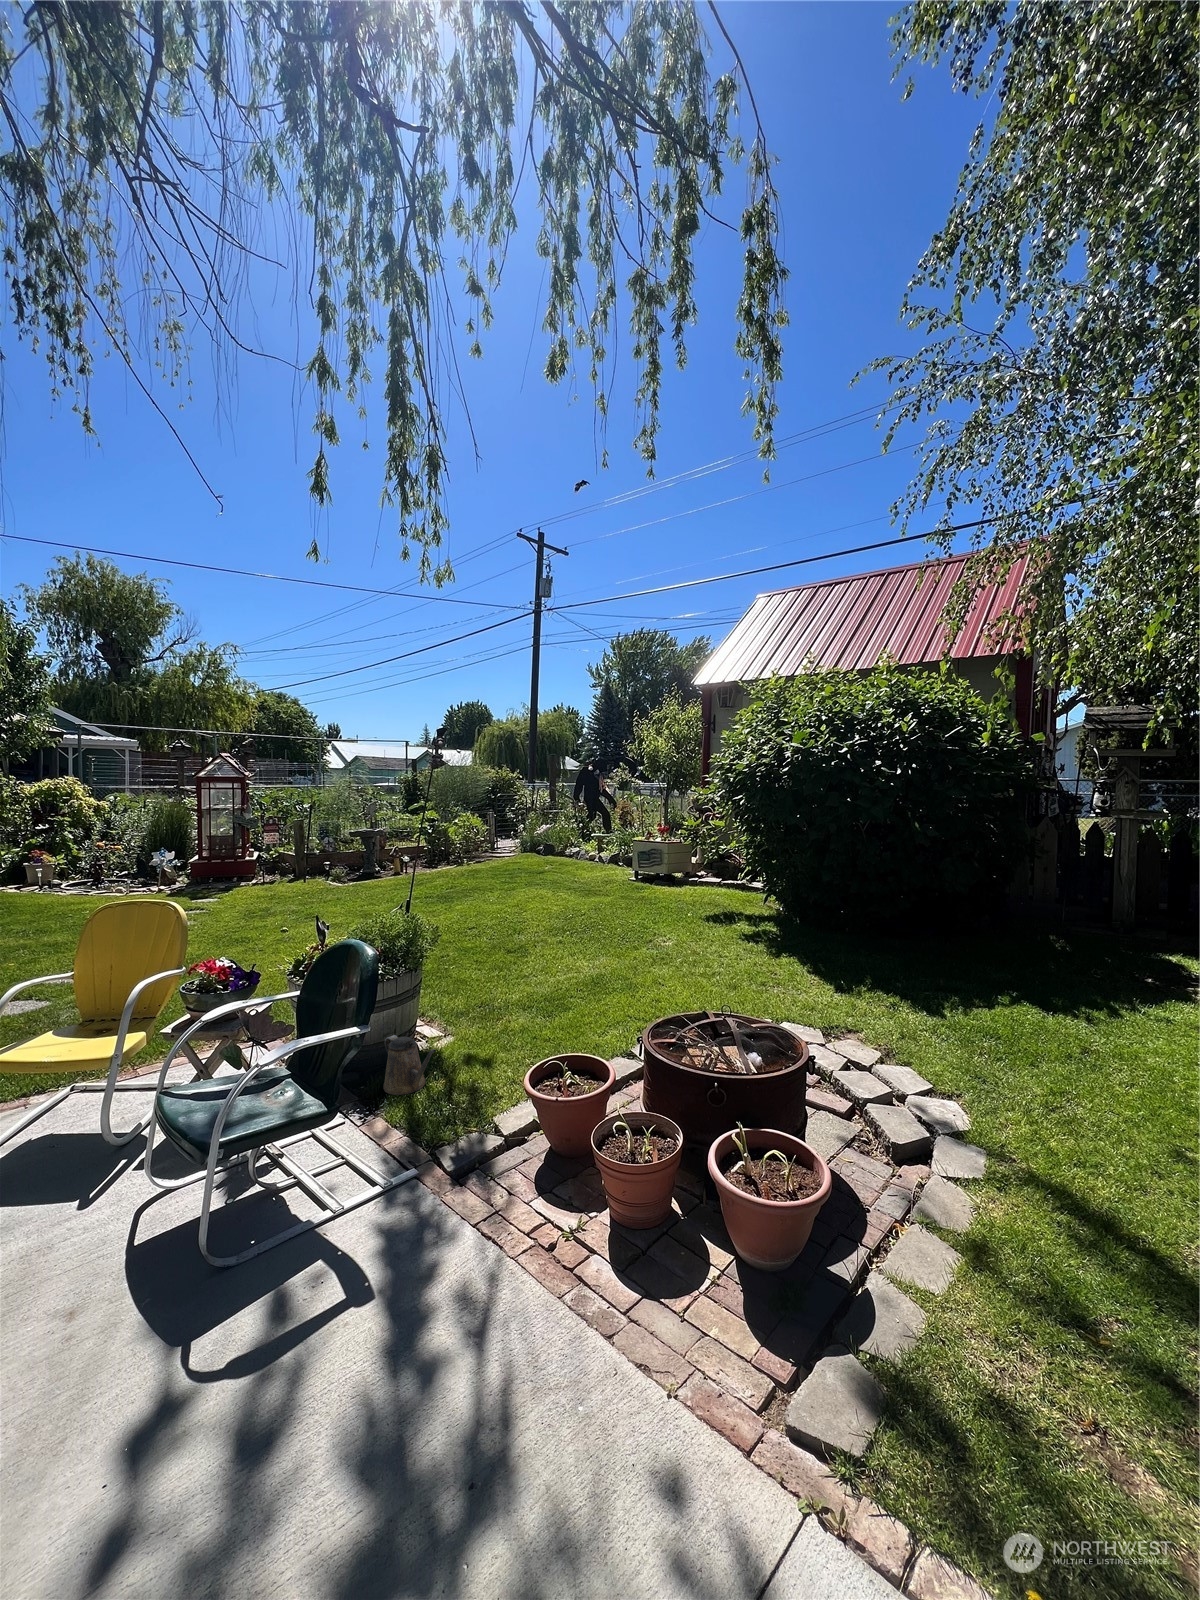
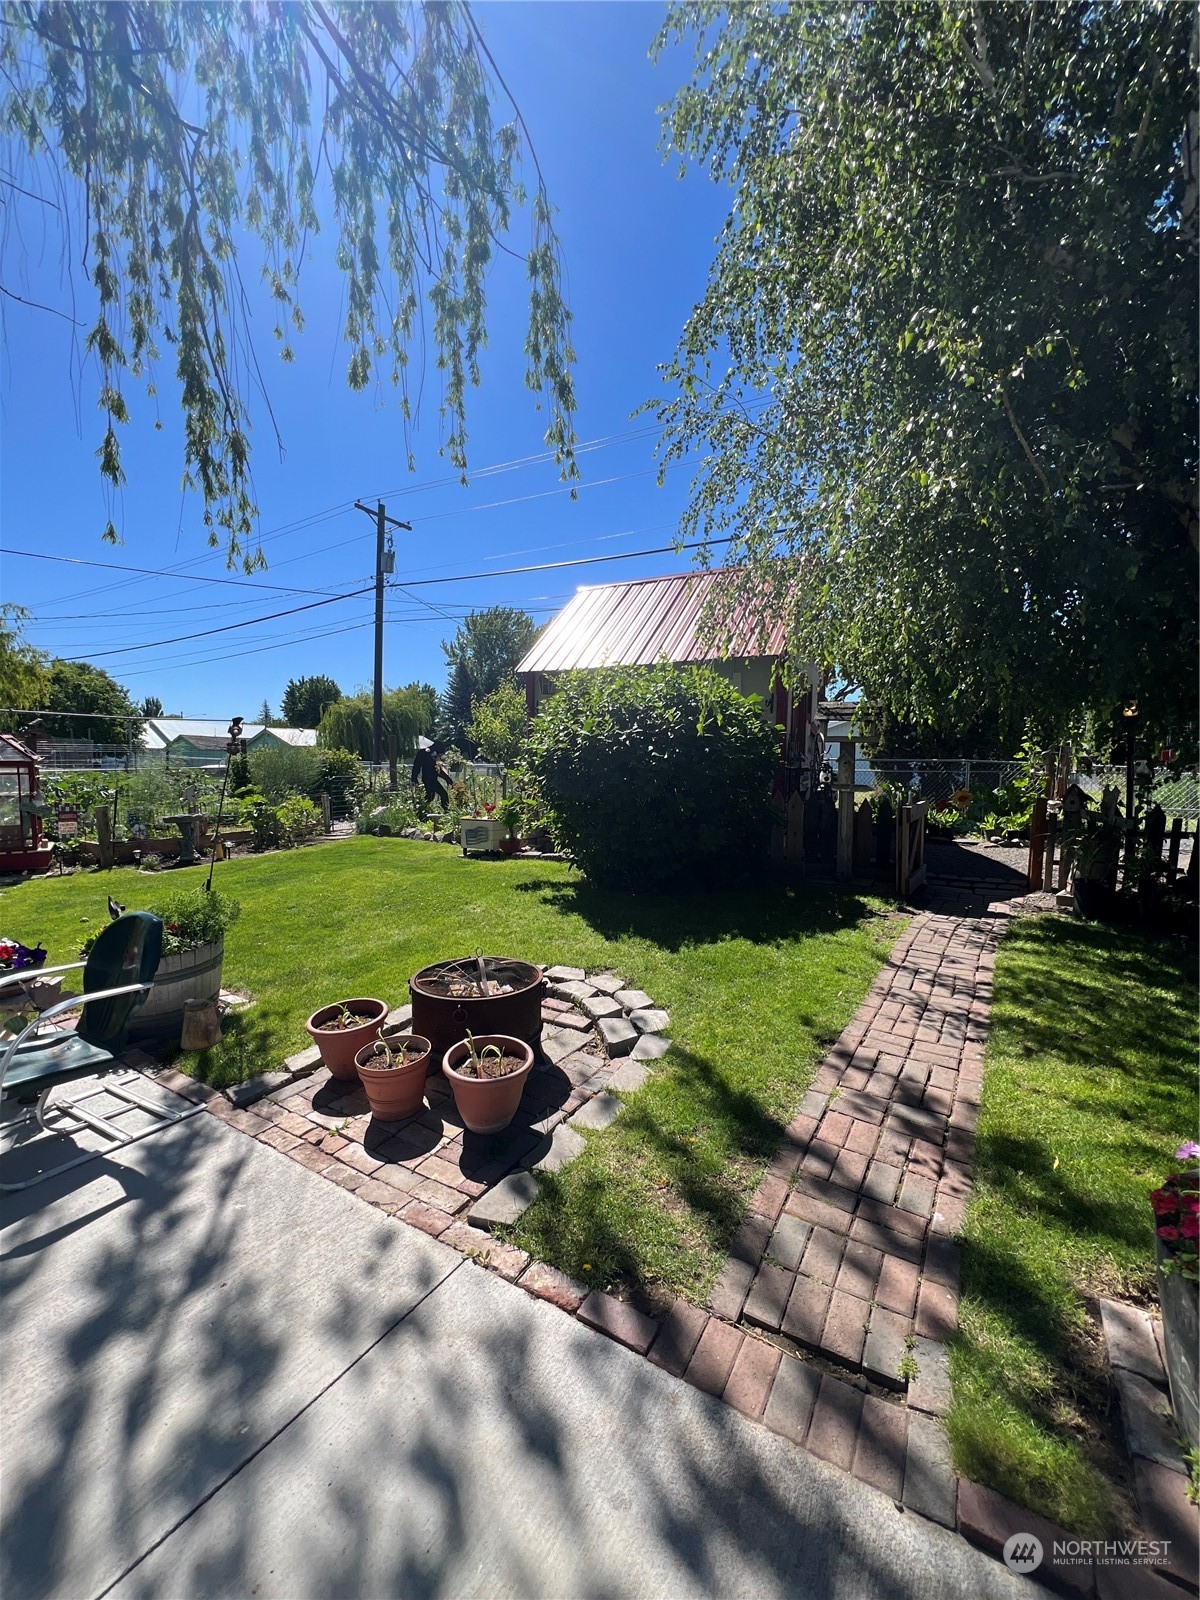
potted tree: none [676,827,705,879] -> present [499,809,523,854]

